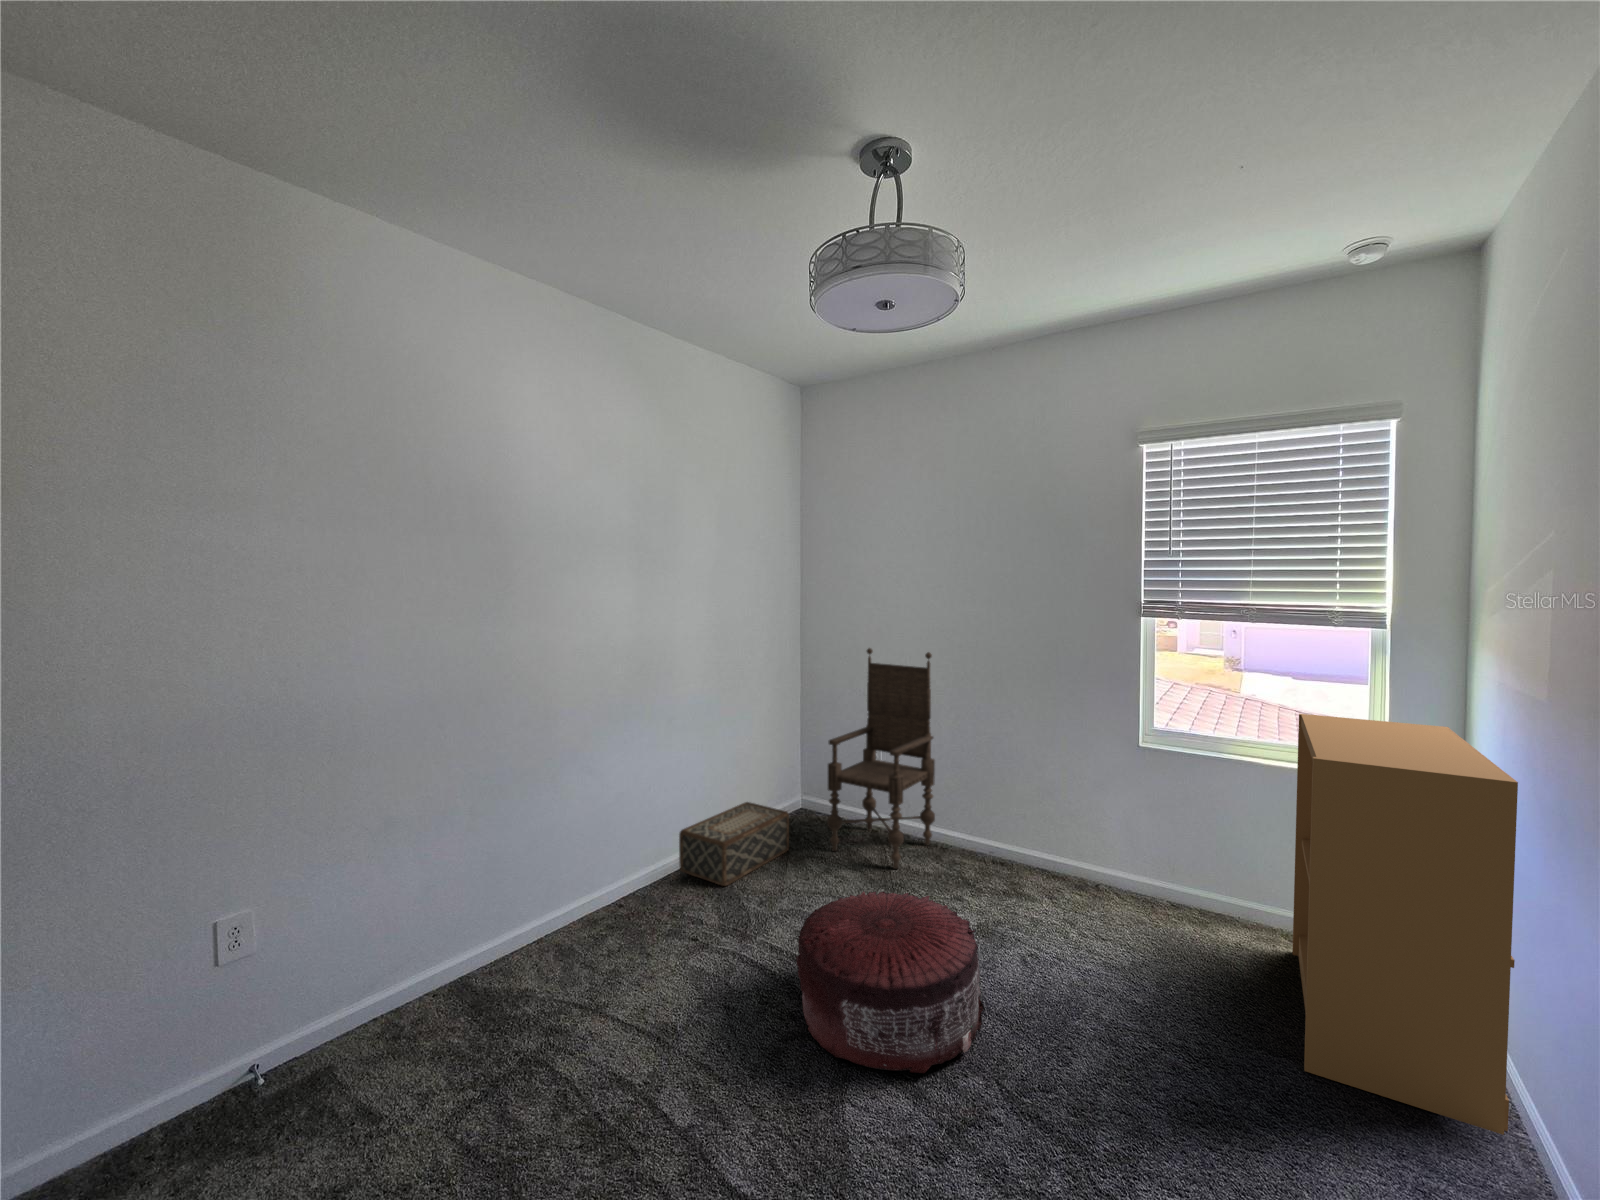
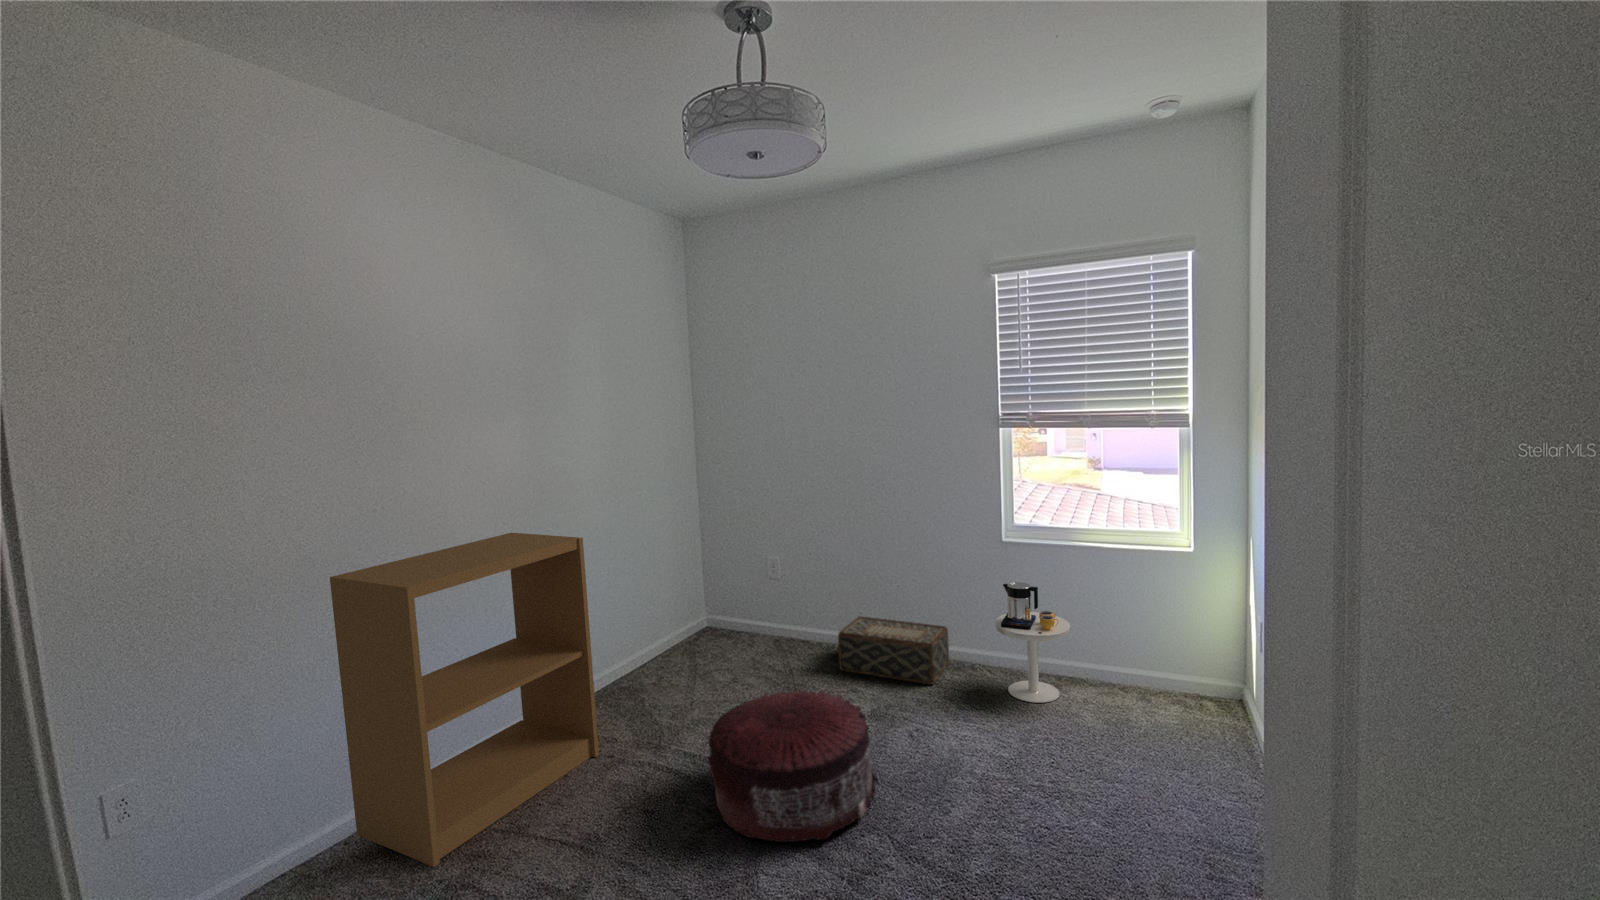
armchair: present [827,648,935,869] -> none [726,469,829,673]
bookshelf: present [1292,714,1518,1135] -> present [330,533,599,867]
side table: none [1129,795,1222,939] -> present [995,582,1070,703]
woven basket: present [679,802,789,886] -> present [838,616,949,685]

